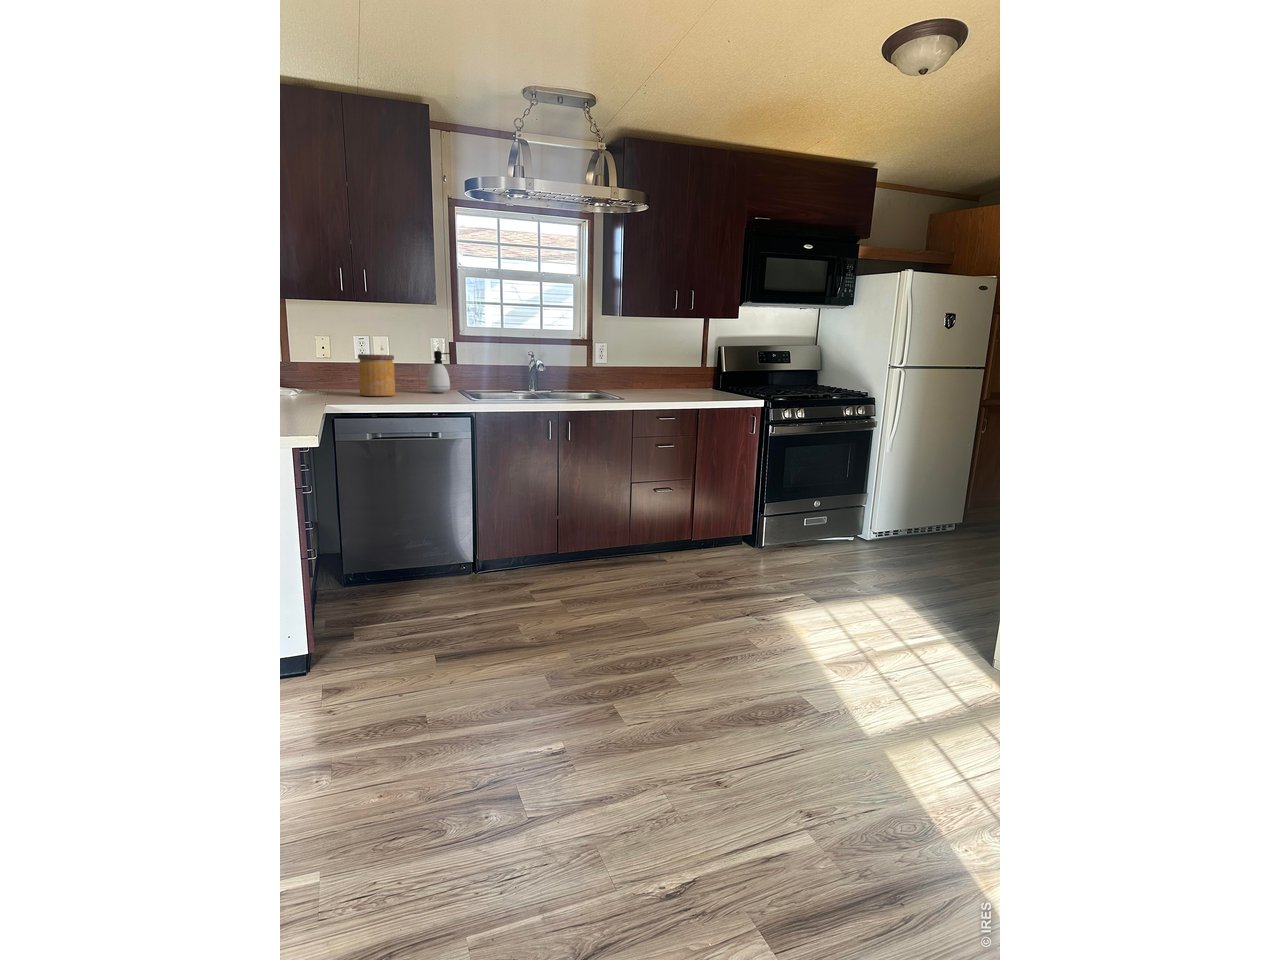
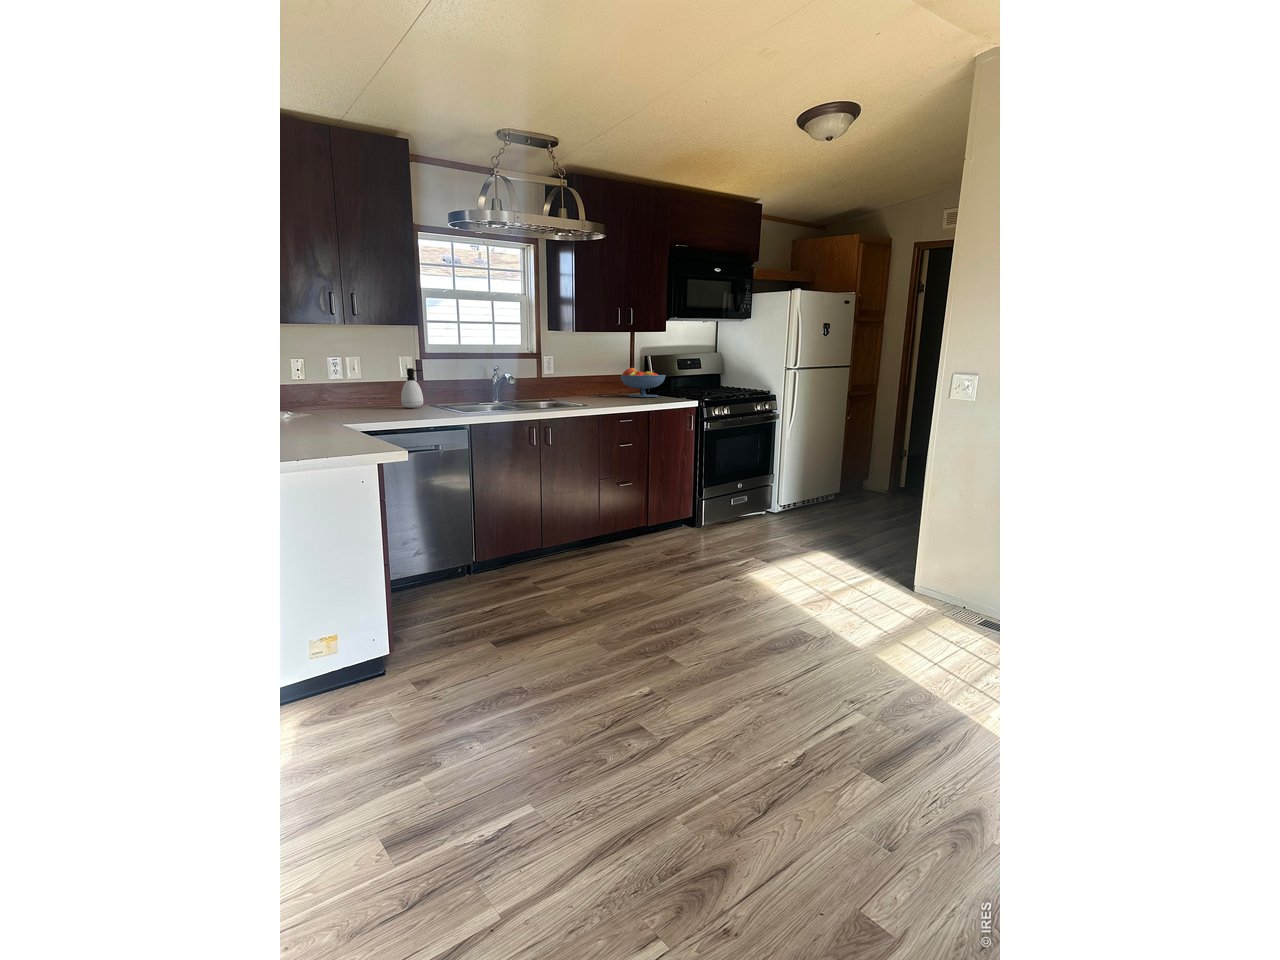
jar: present [358,354,395,396] -> none [341,374,379,414]
fruit bowl: none [683,359,736,393] -> present [620,368,666,397]

